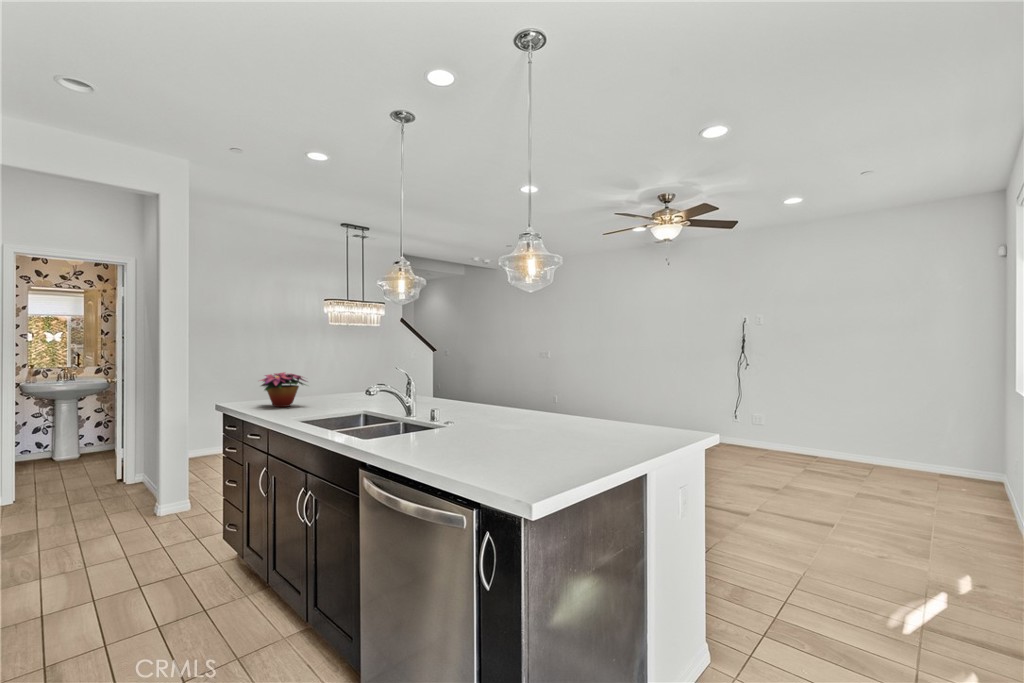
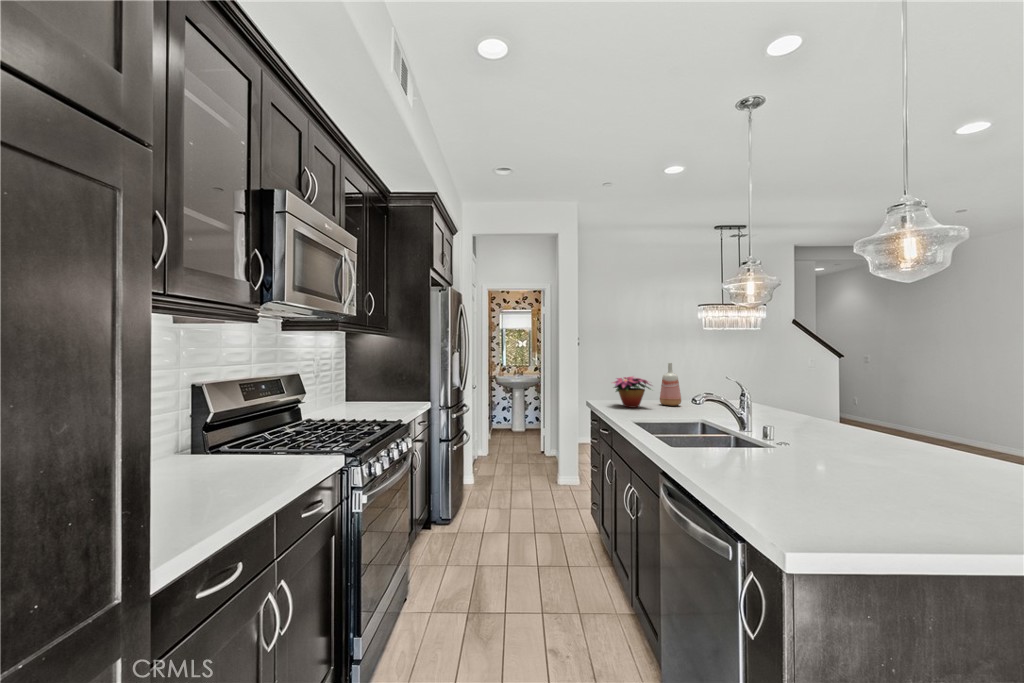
vase: none [311,357,334,402] -> present [660,363,681,406]

